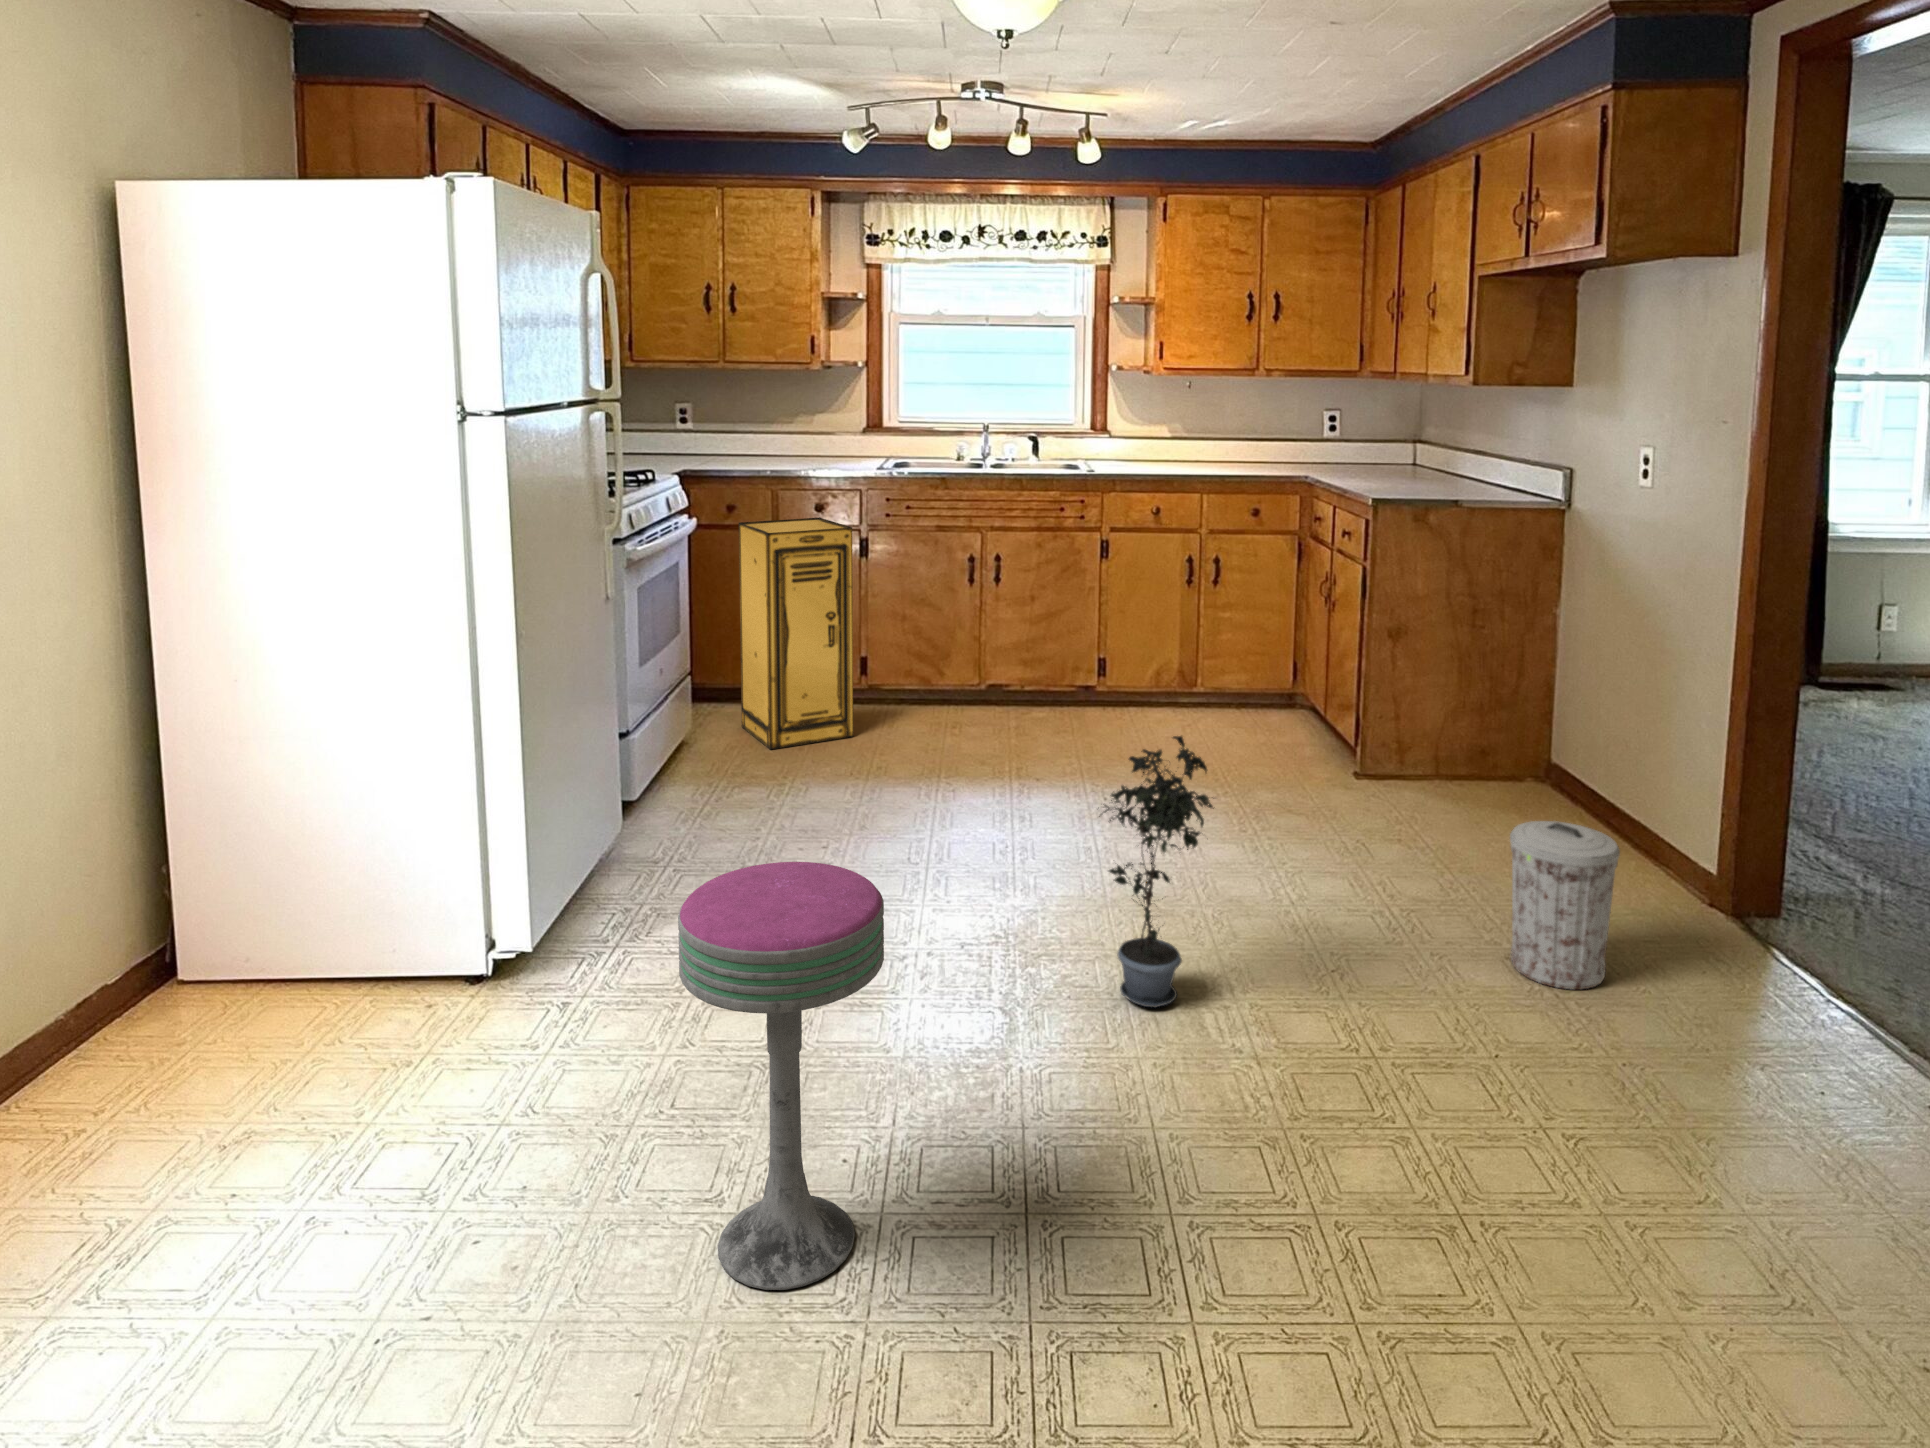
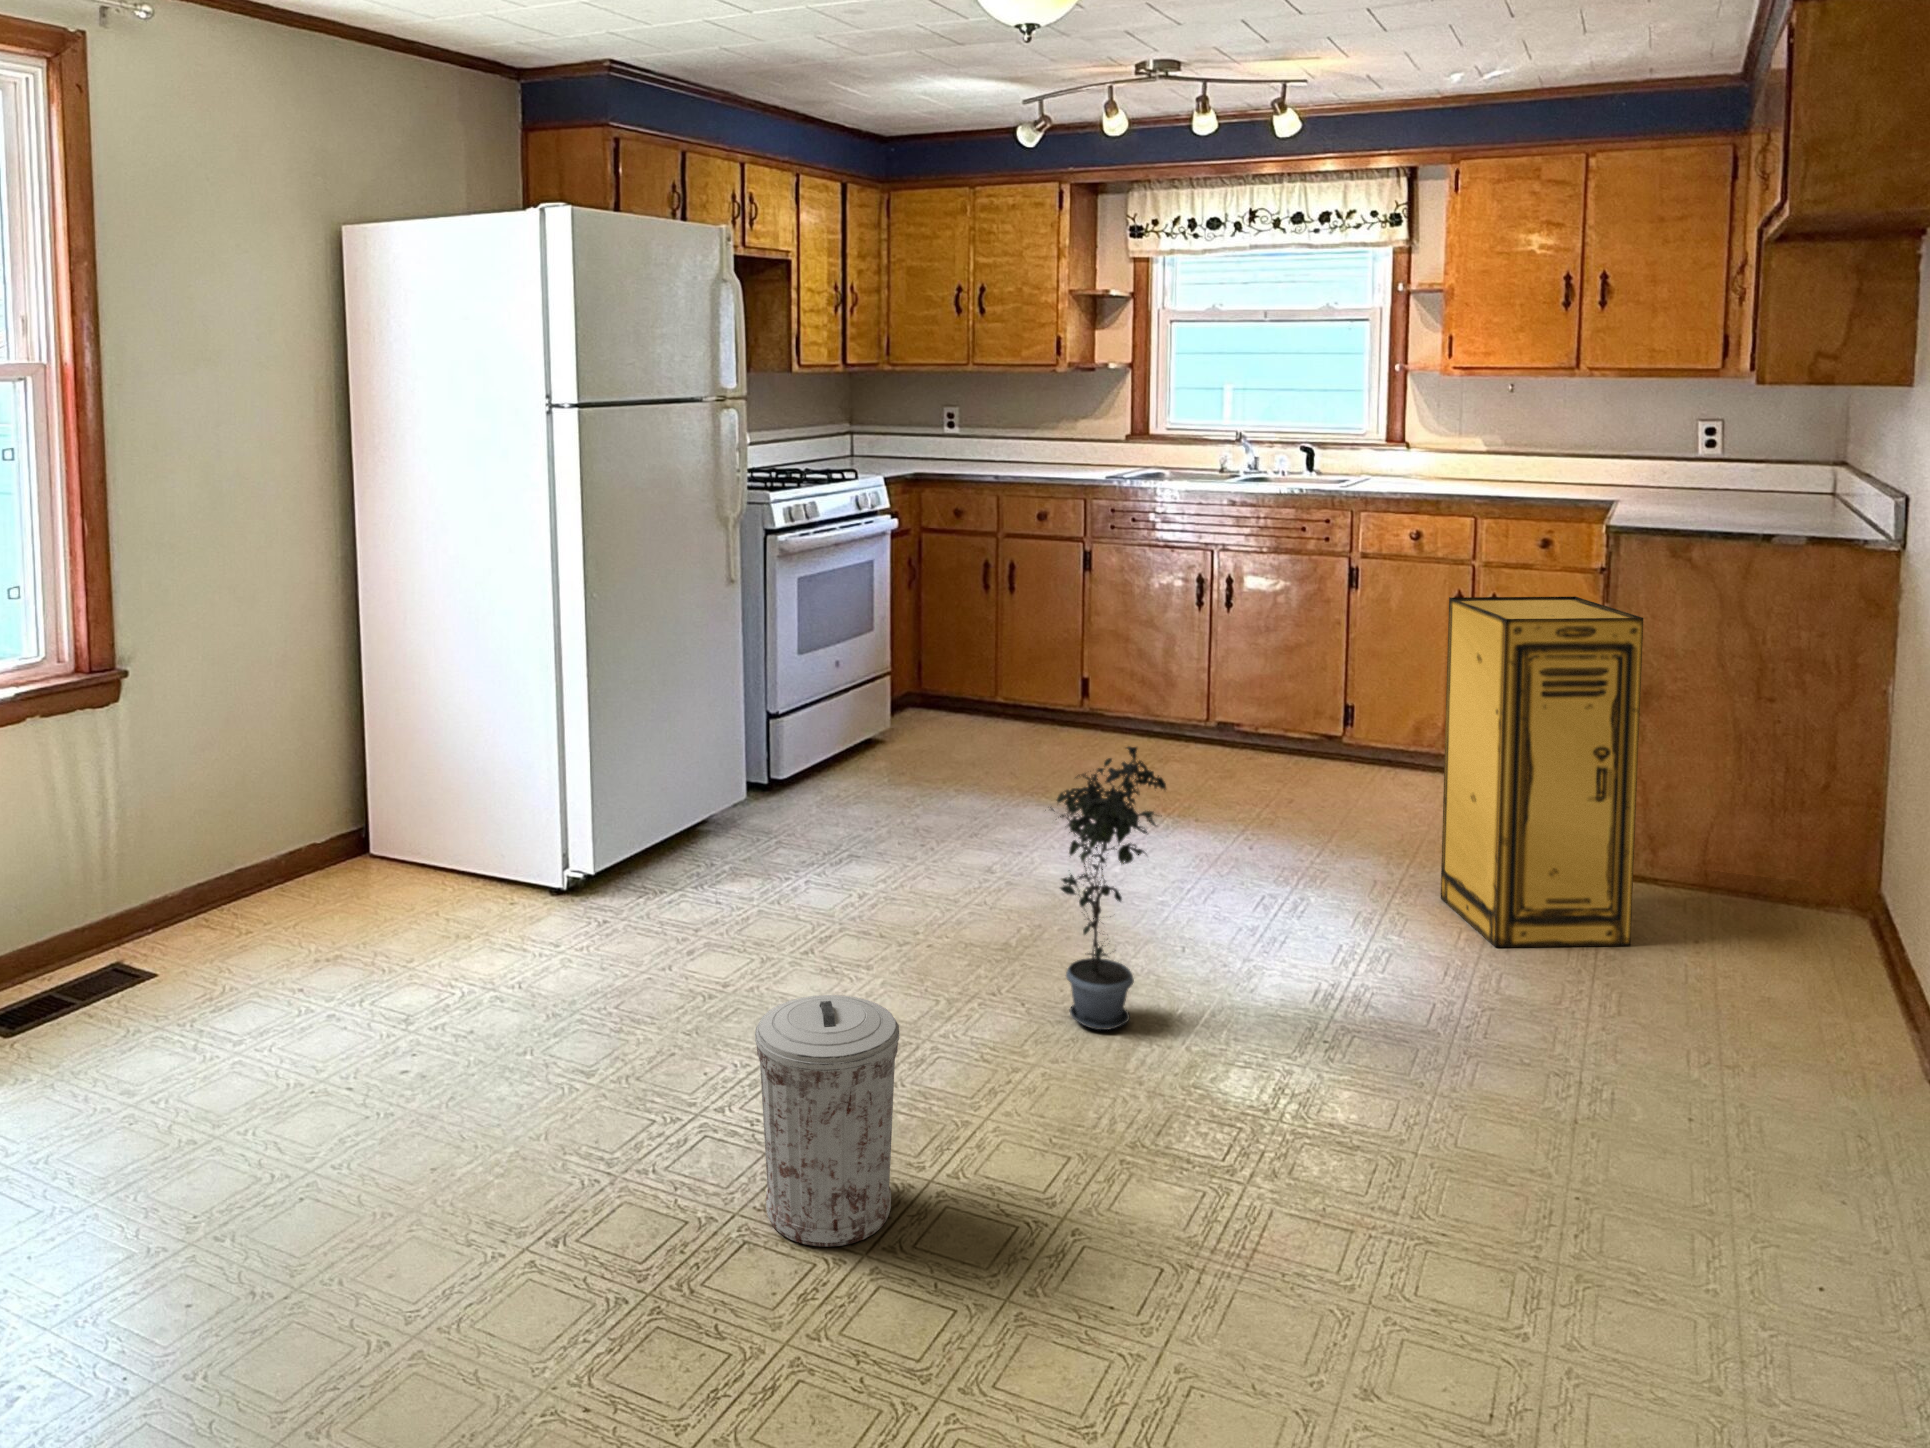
storage cabinet: present [739,517,853,750] -> present [1441,596,1643,947]
trash can: present [1510,821,1620,990] -> present [755,995,899,1247]
bar stool: present [678,862,884,1290] -> none [514,786,691,1142]

